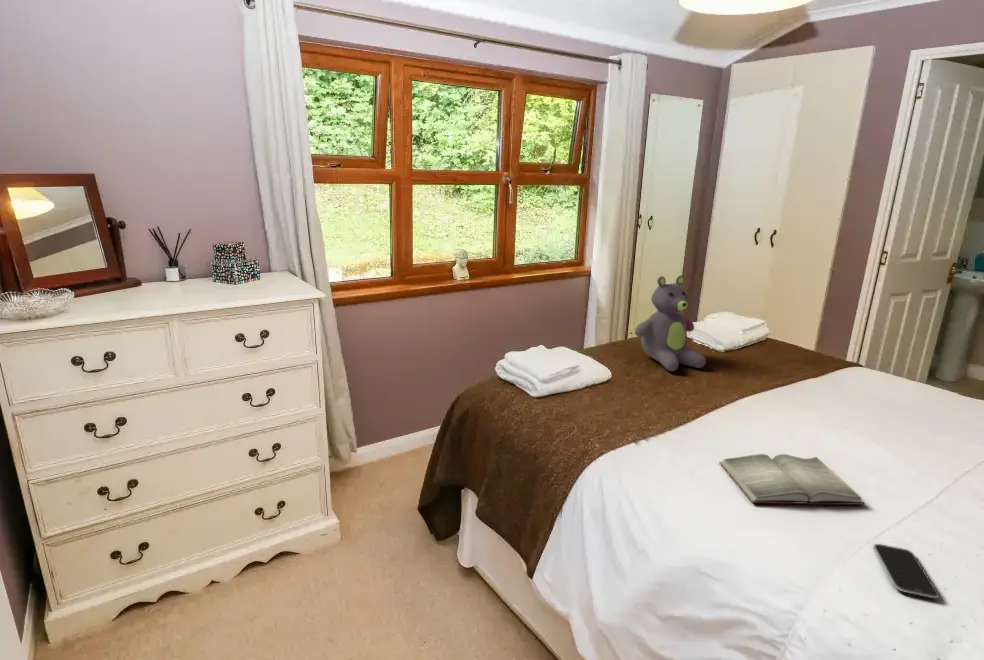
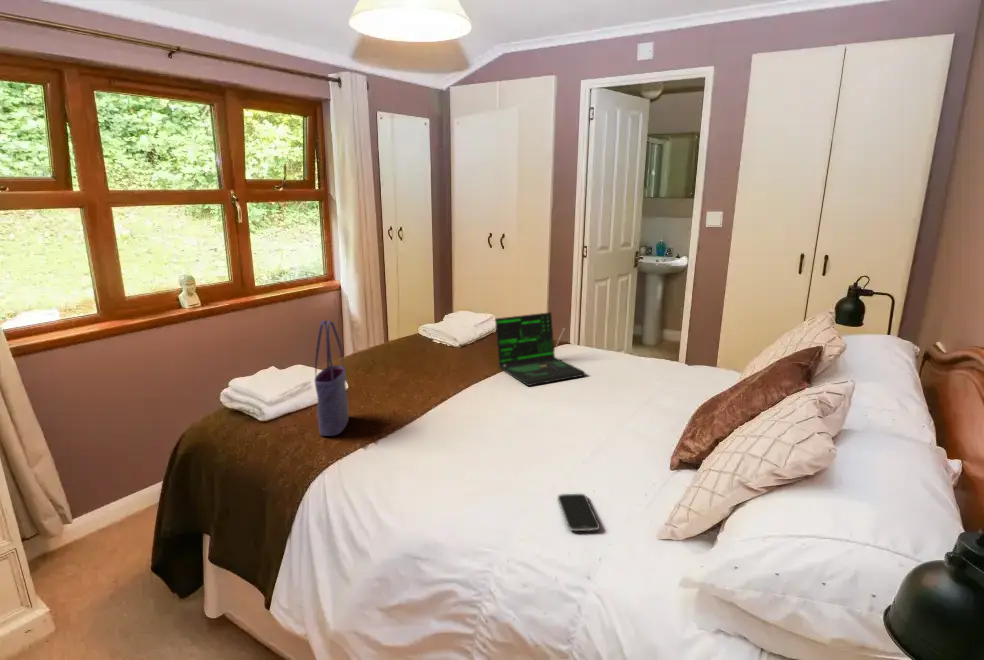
stuffed bear: present [635,275,706,371] -> none [370,281,440,373]
tote bag: none [590,308,622,424] -> present [315,320,349,436]
laptop: none [775,326,891,408] -> present [495,313,585,386]
hardback book: present [719,454,864,505] -> none [440,429,555,483]

